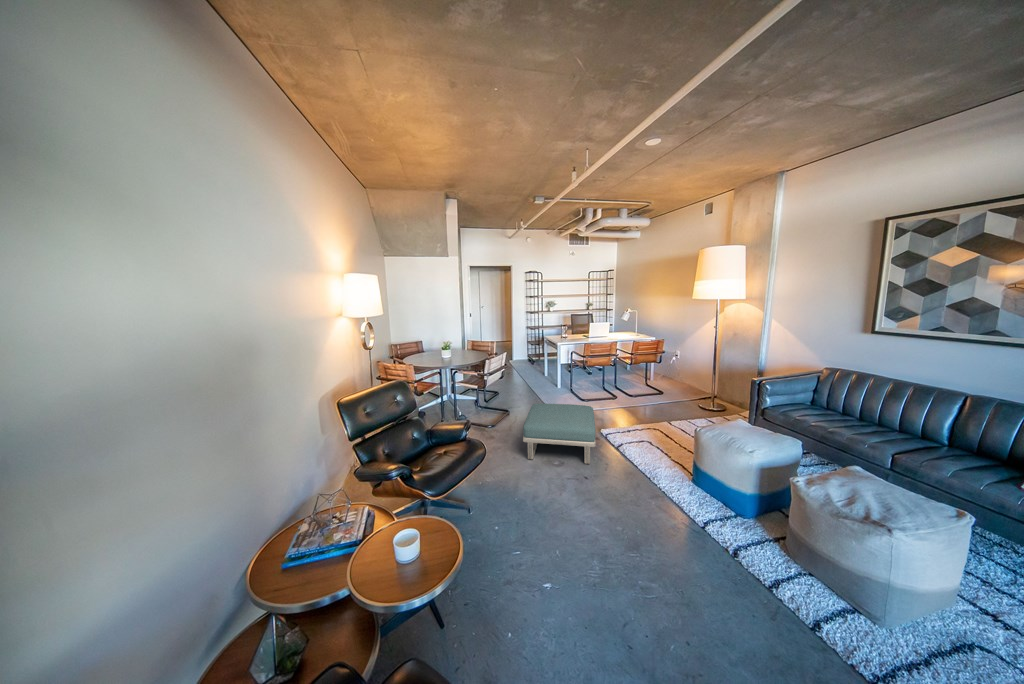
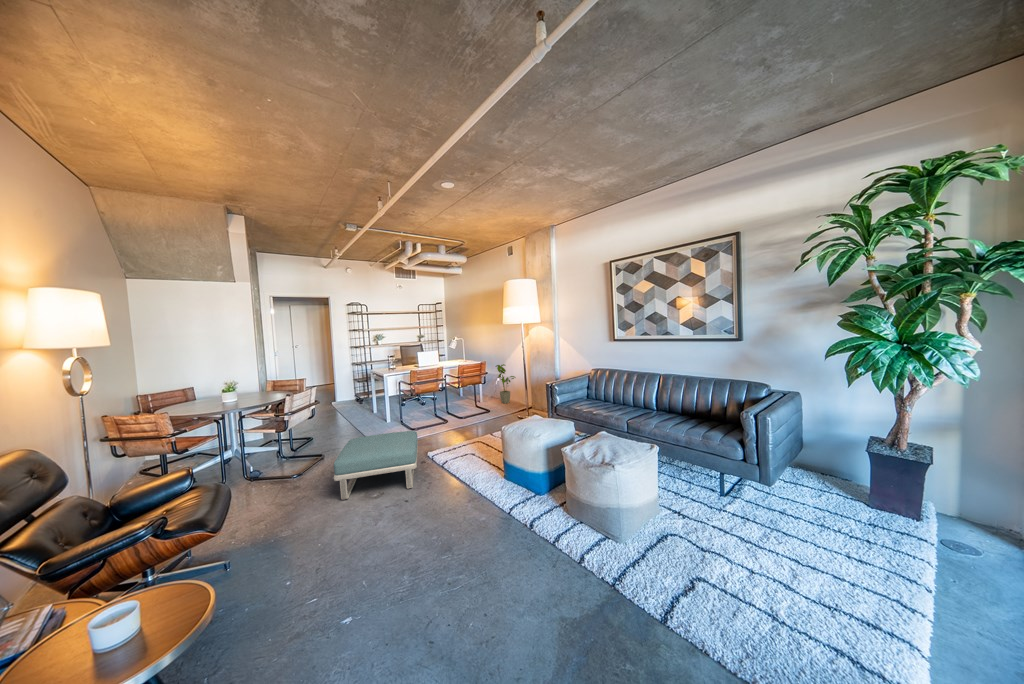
house plant: none [673,342,697,385] -> present [496,364,516,404]

